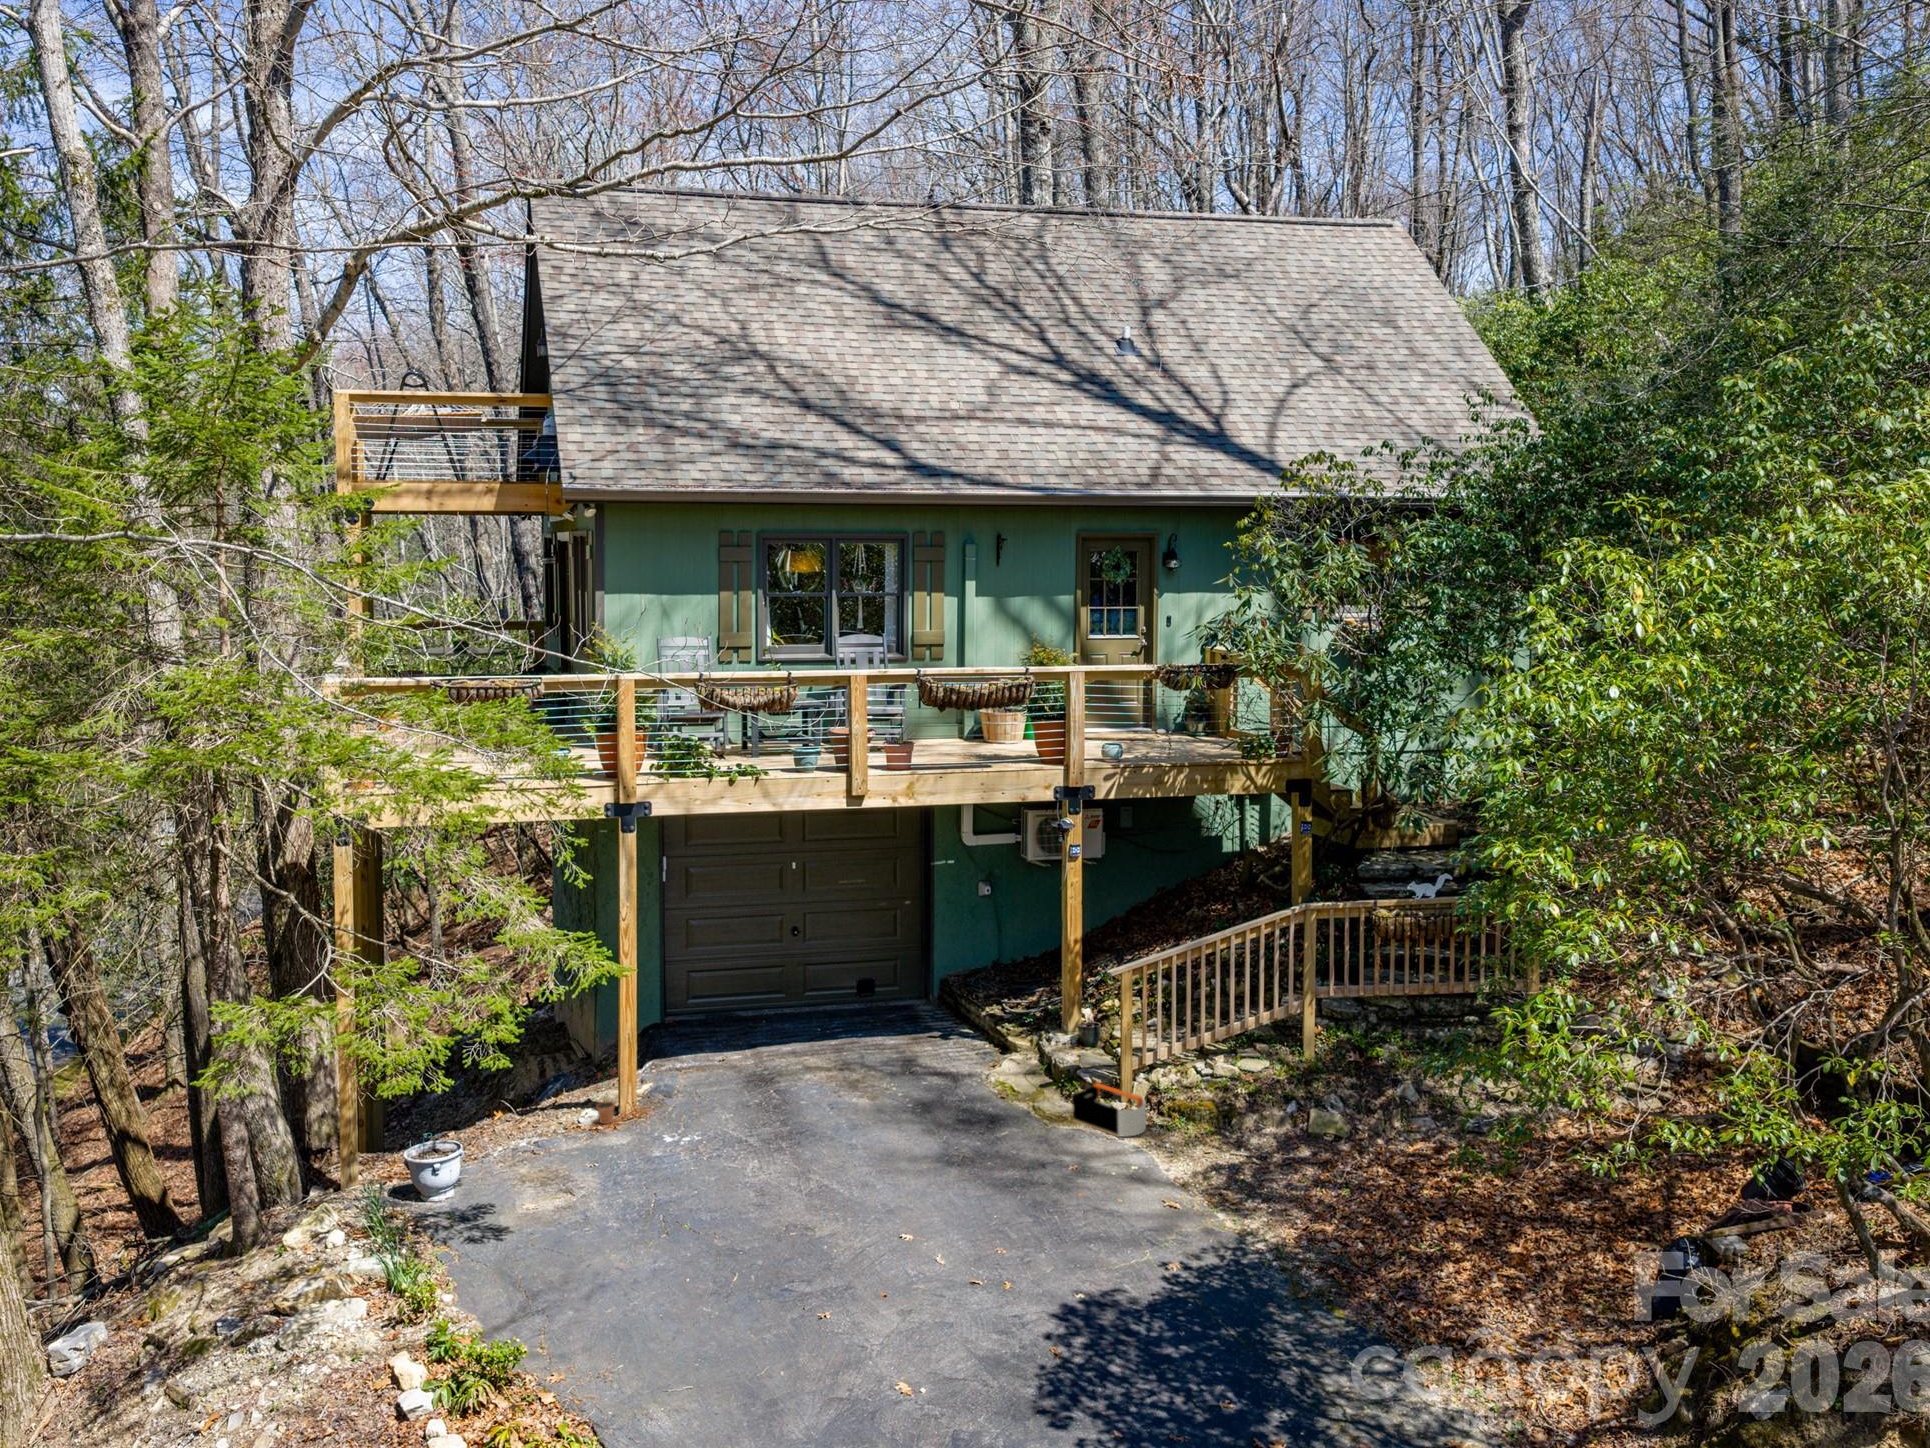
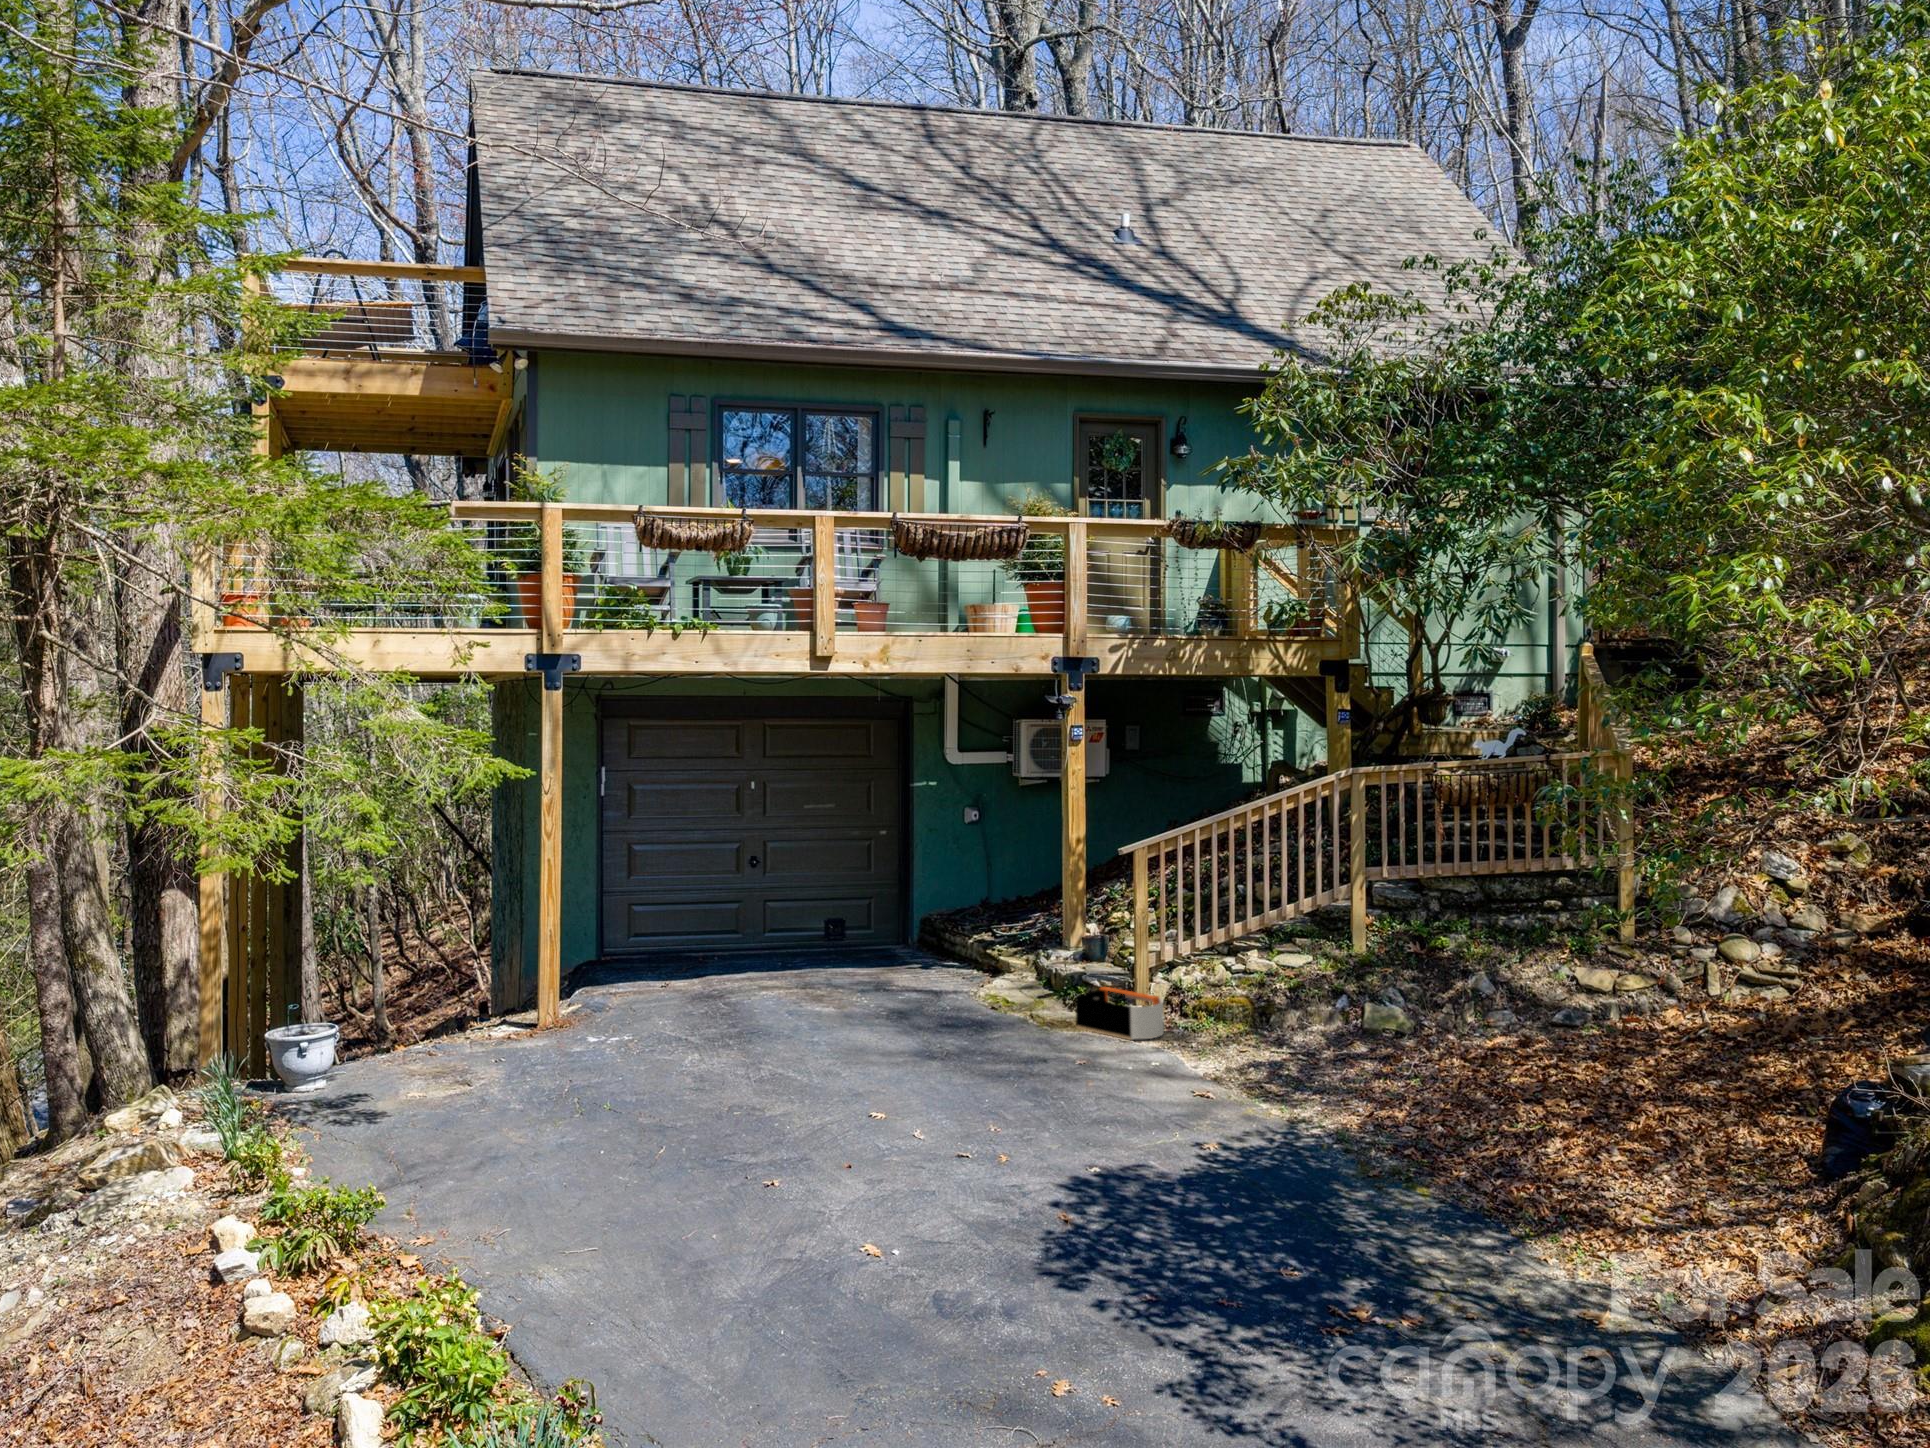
potted plant: present [596,1068,617,1124] -> none [503,964,535,1031]

